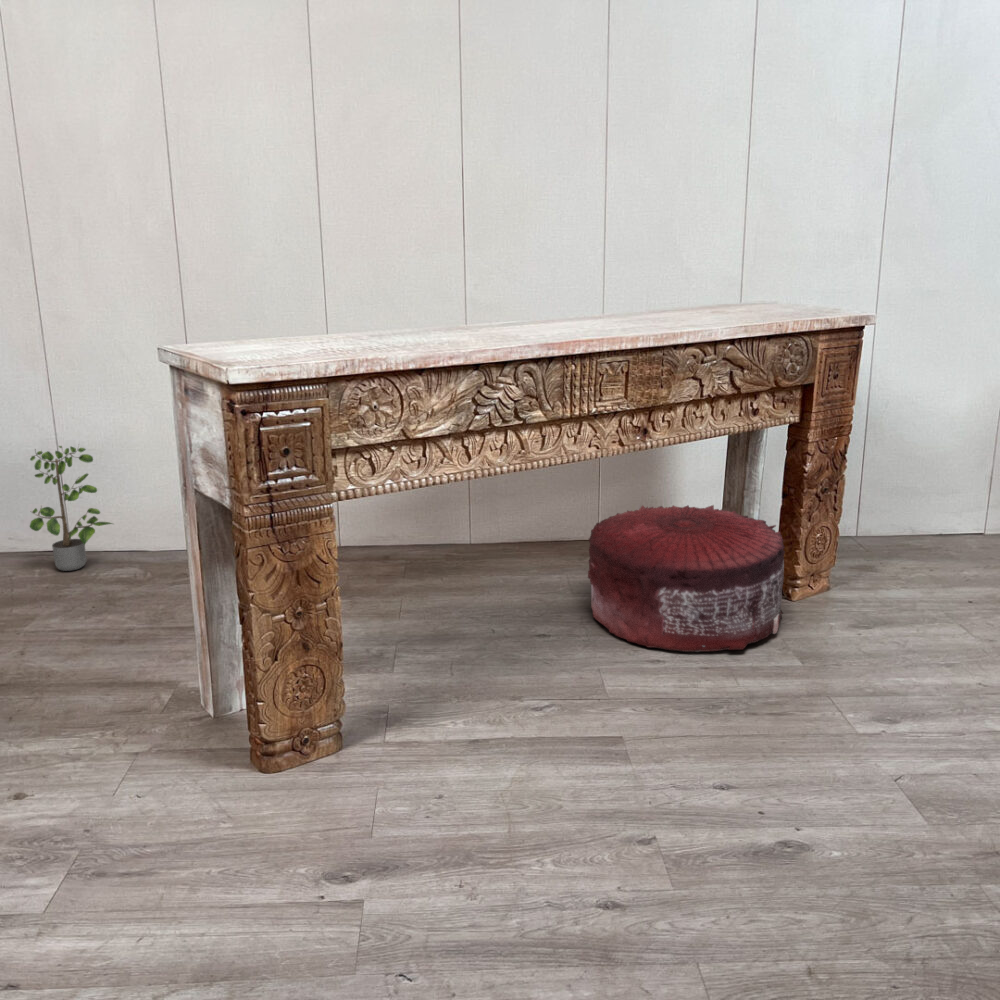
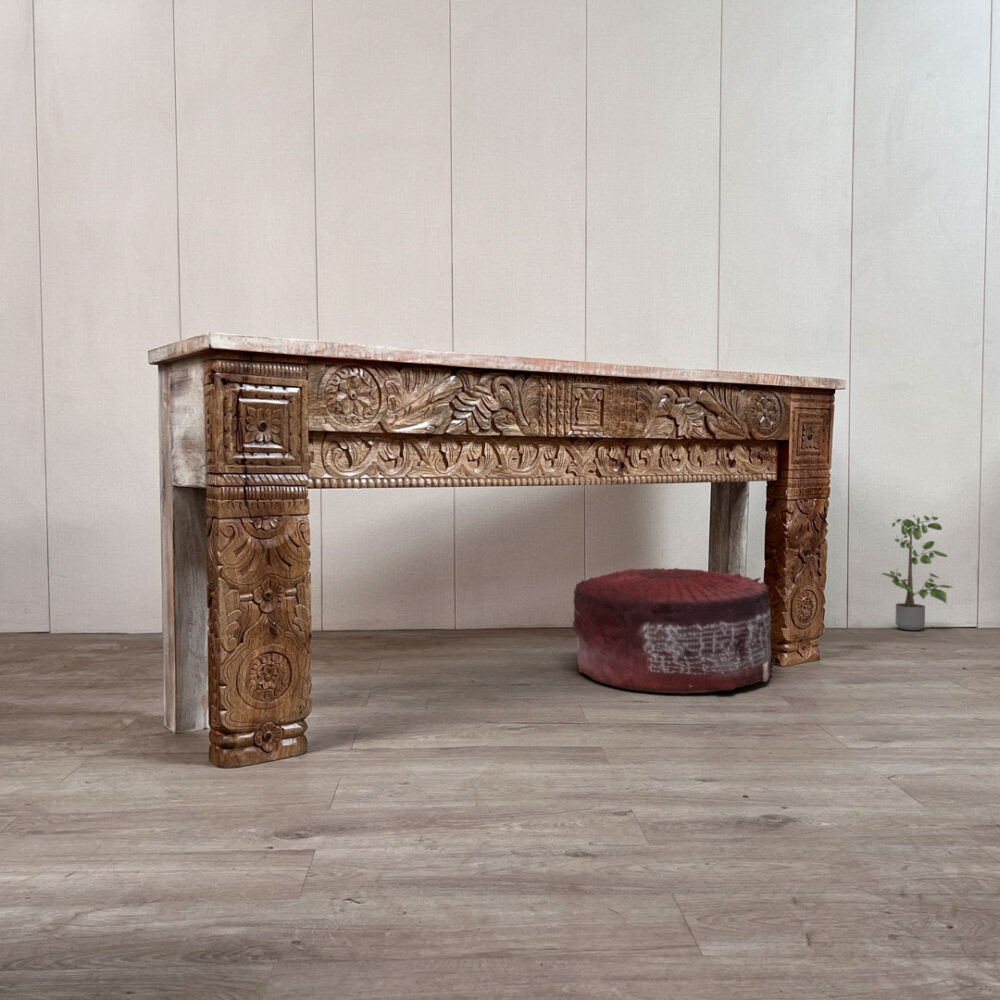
potted plant: present [30,446,112,571] -> present [882,515,951,630]

